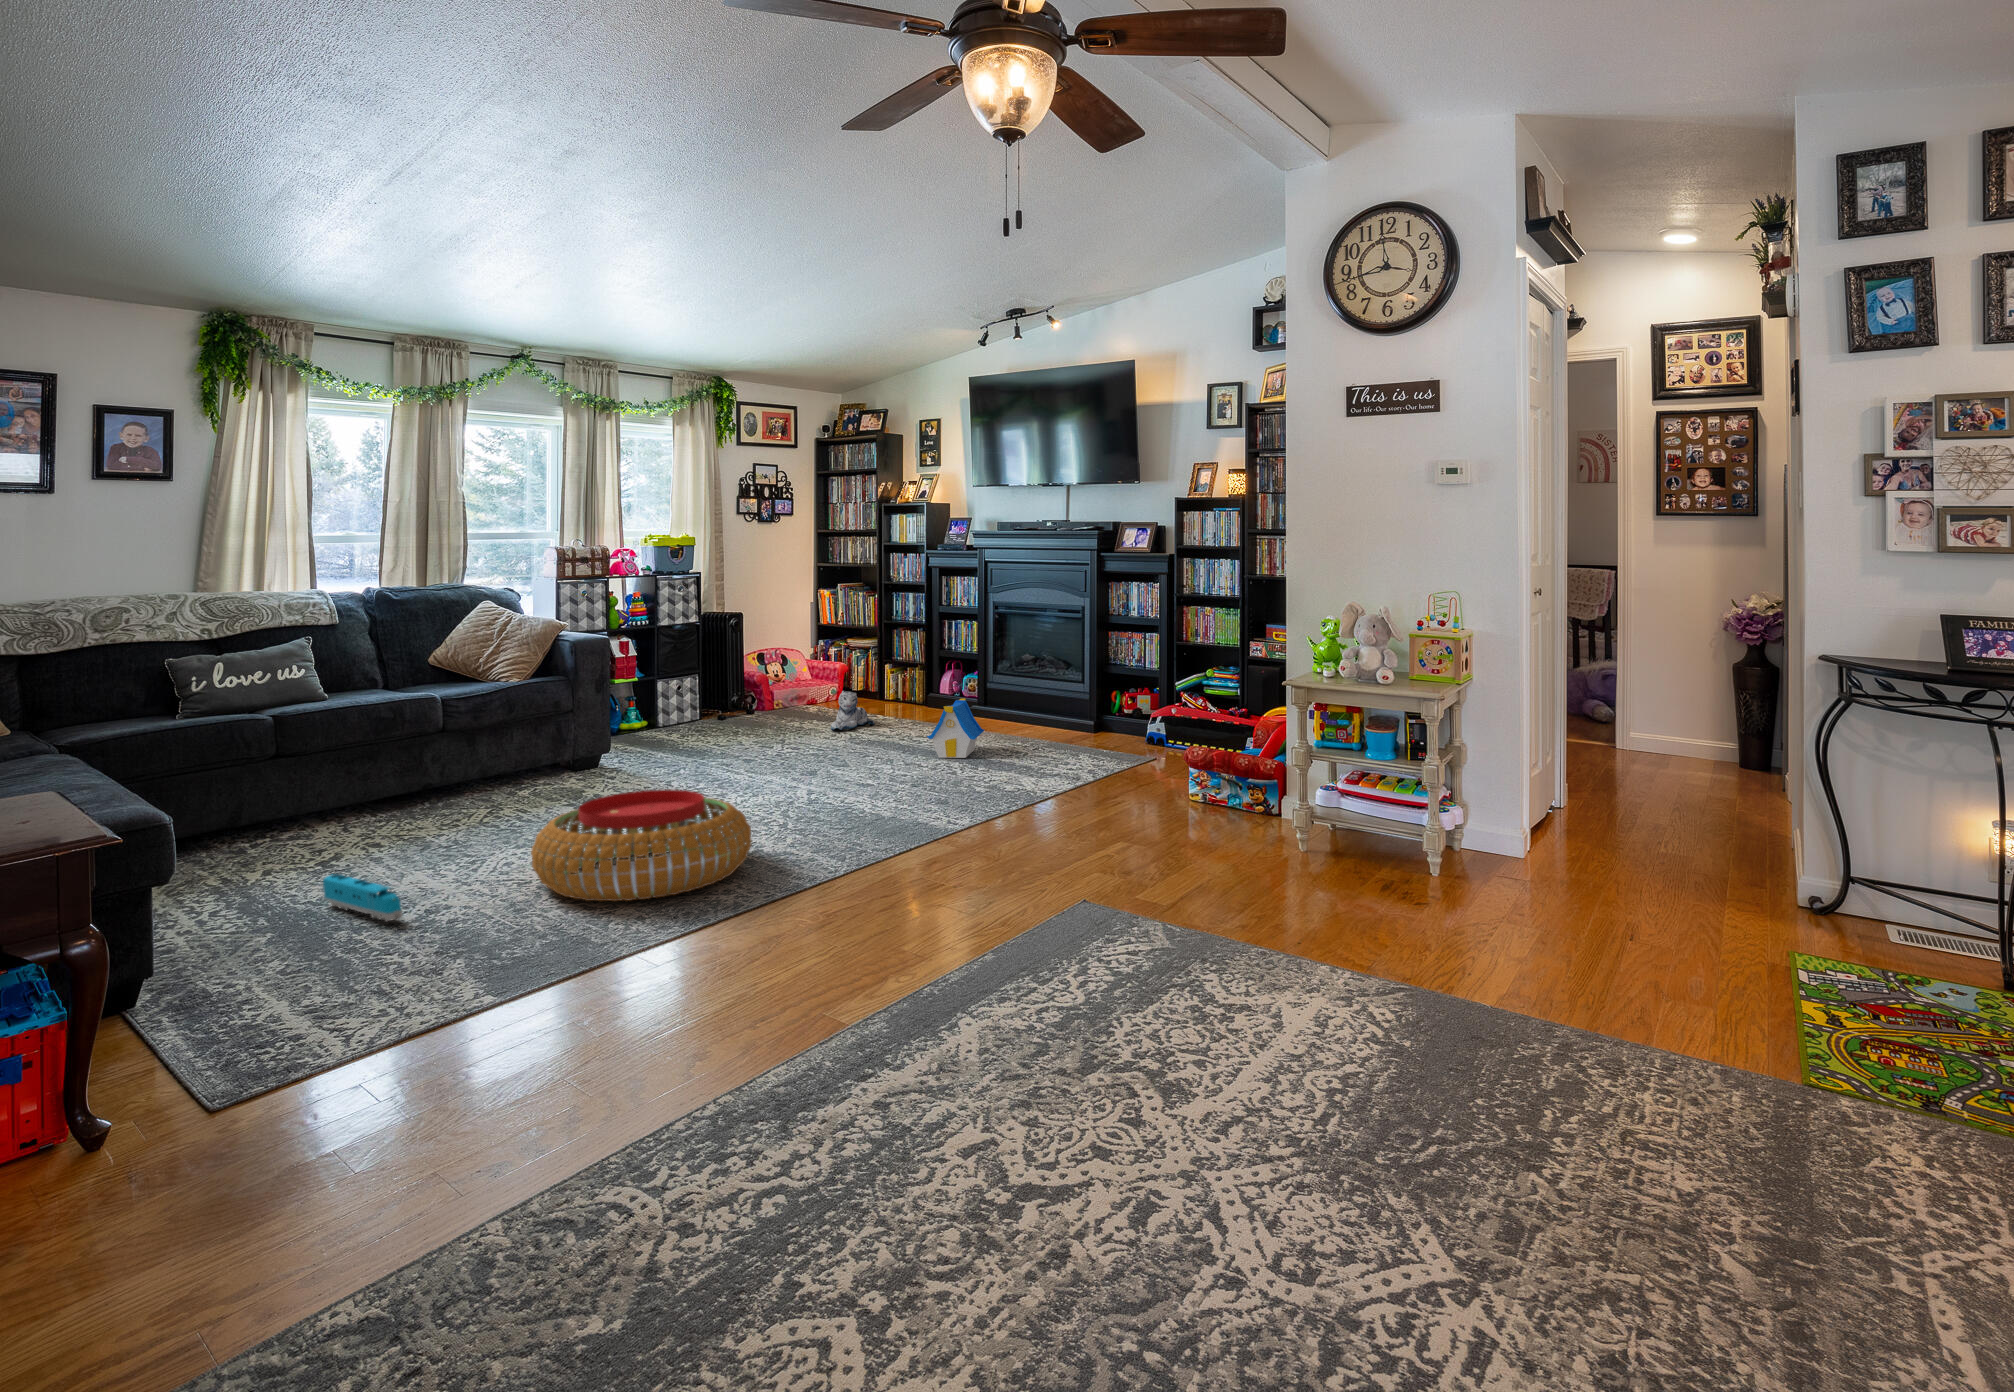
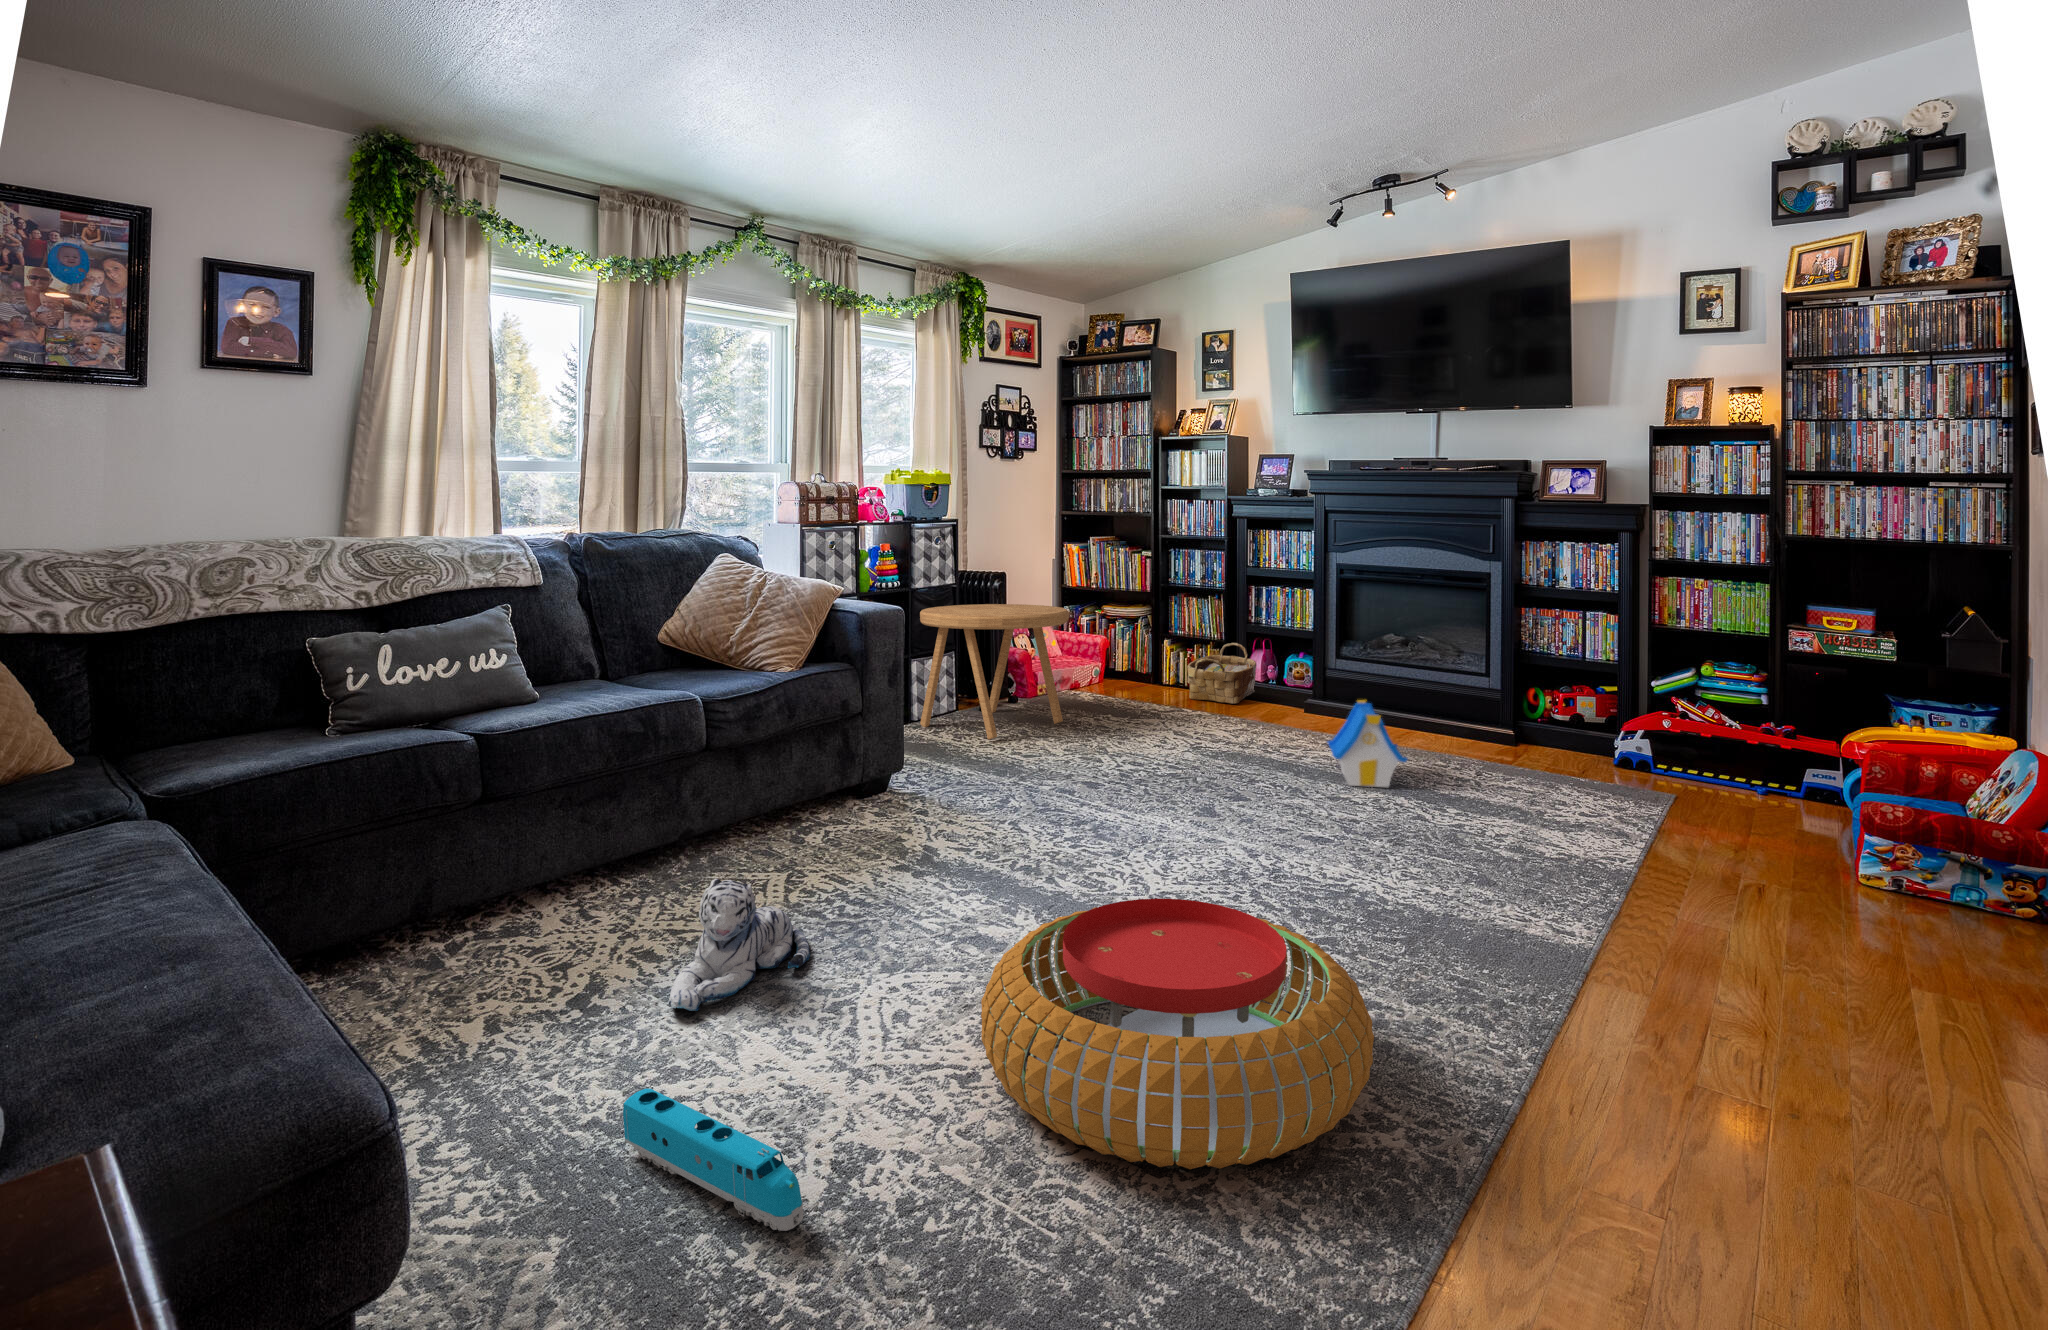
side table: none [655,637,773,737] -> present [920,604,1069,740]
woven basket: none [892,665,950,711] -> present [1187,643,1256,704]
plush toy: present [831,691,874,730] -> present [669,879,810,1011]

